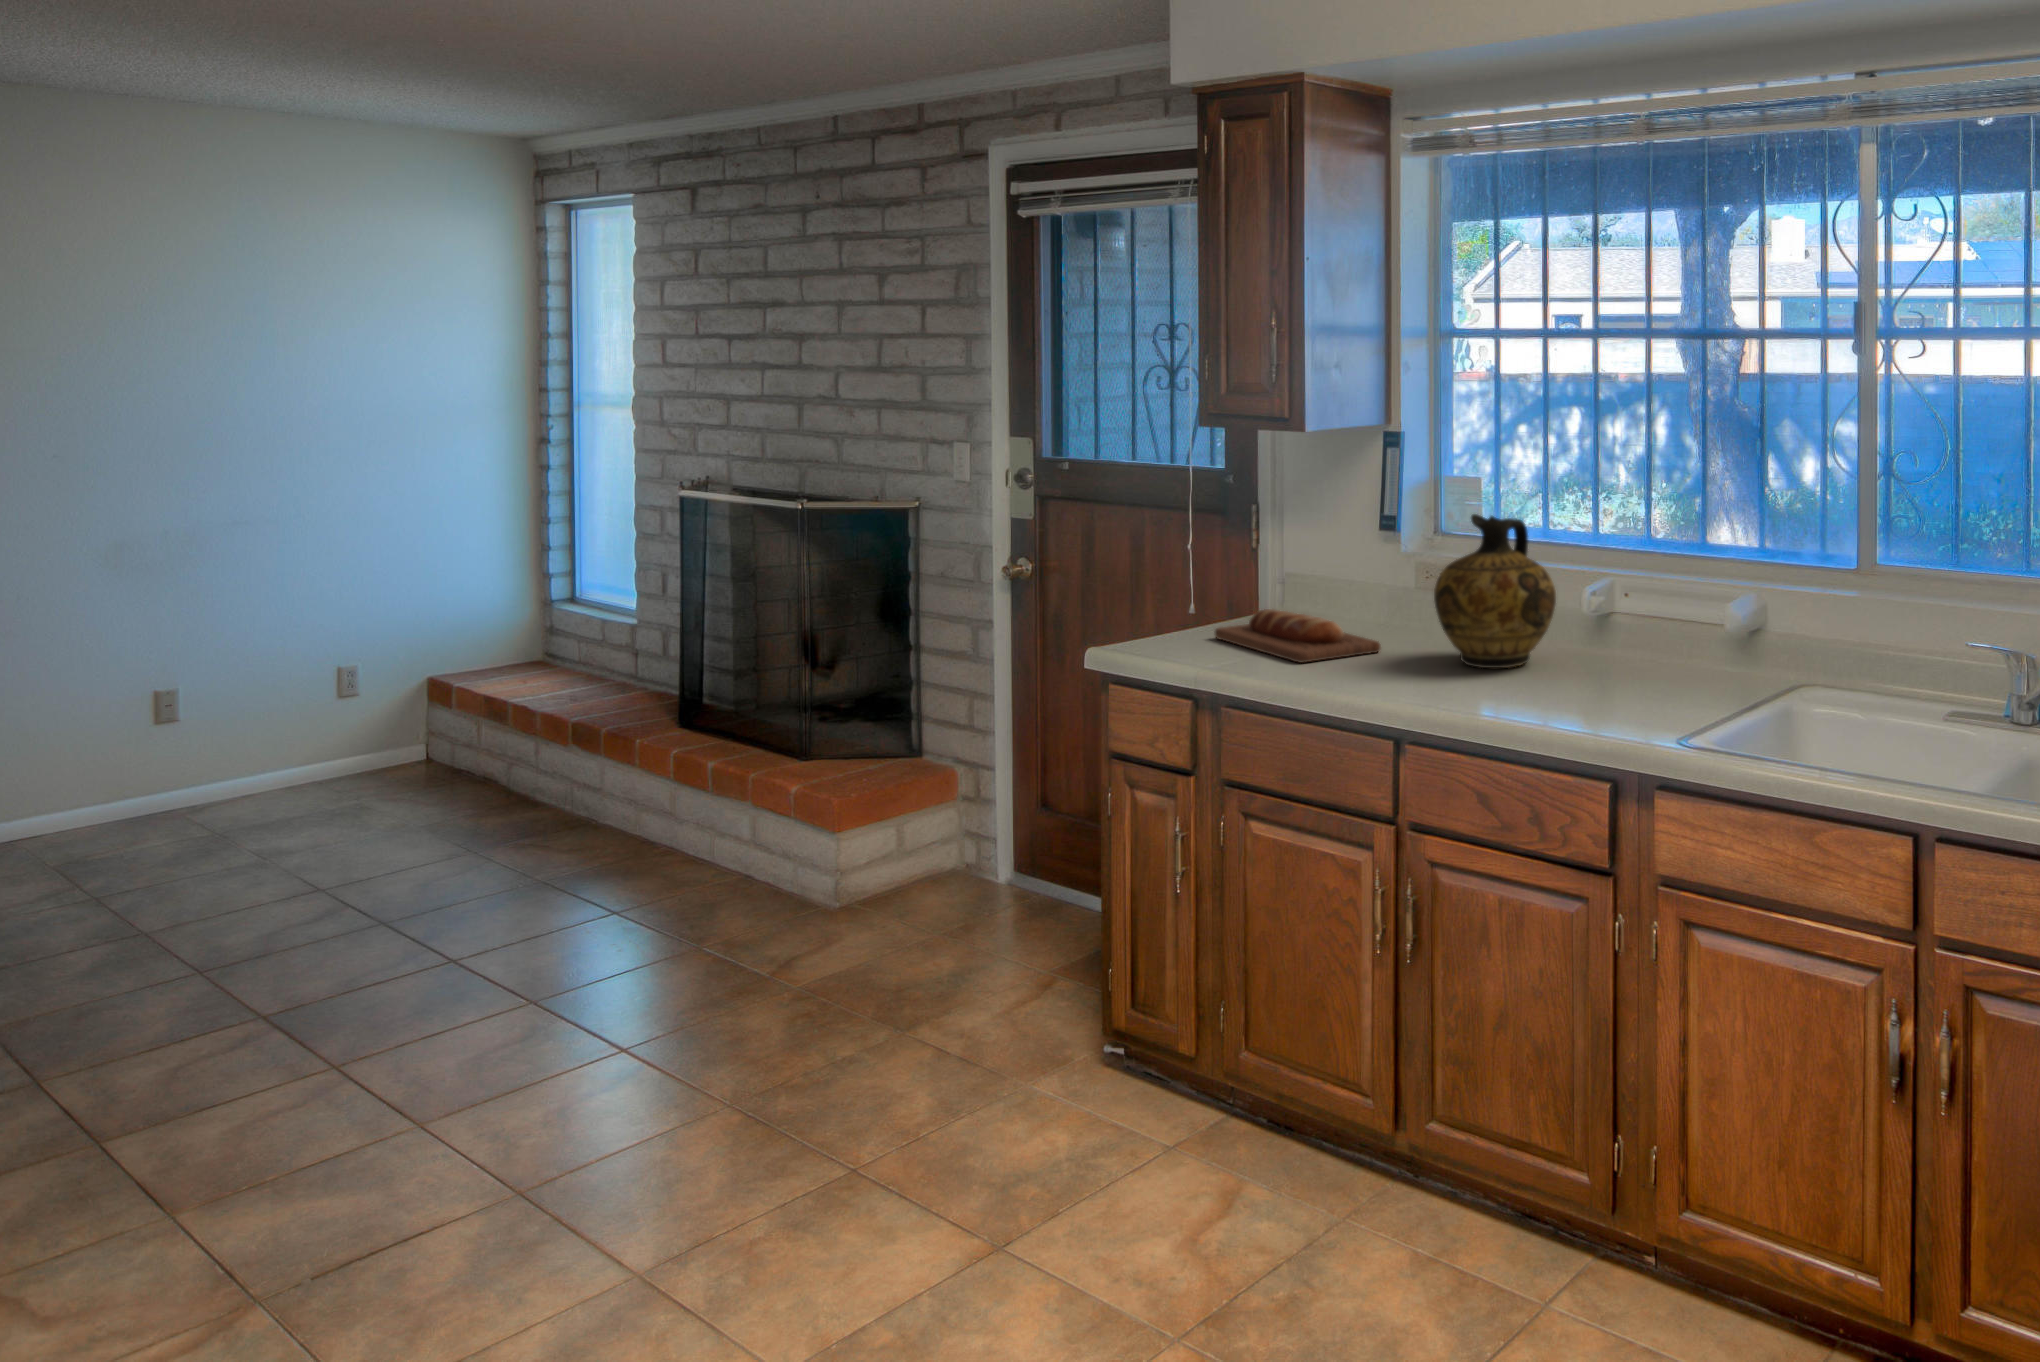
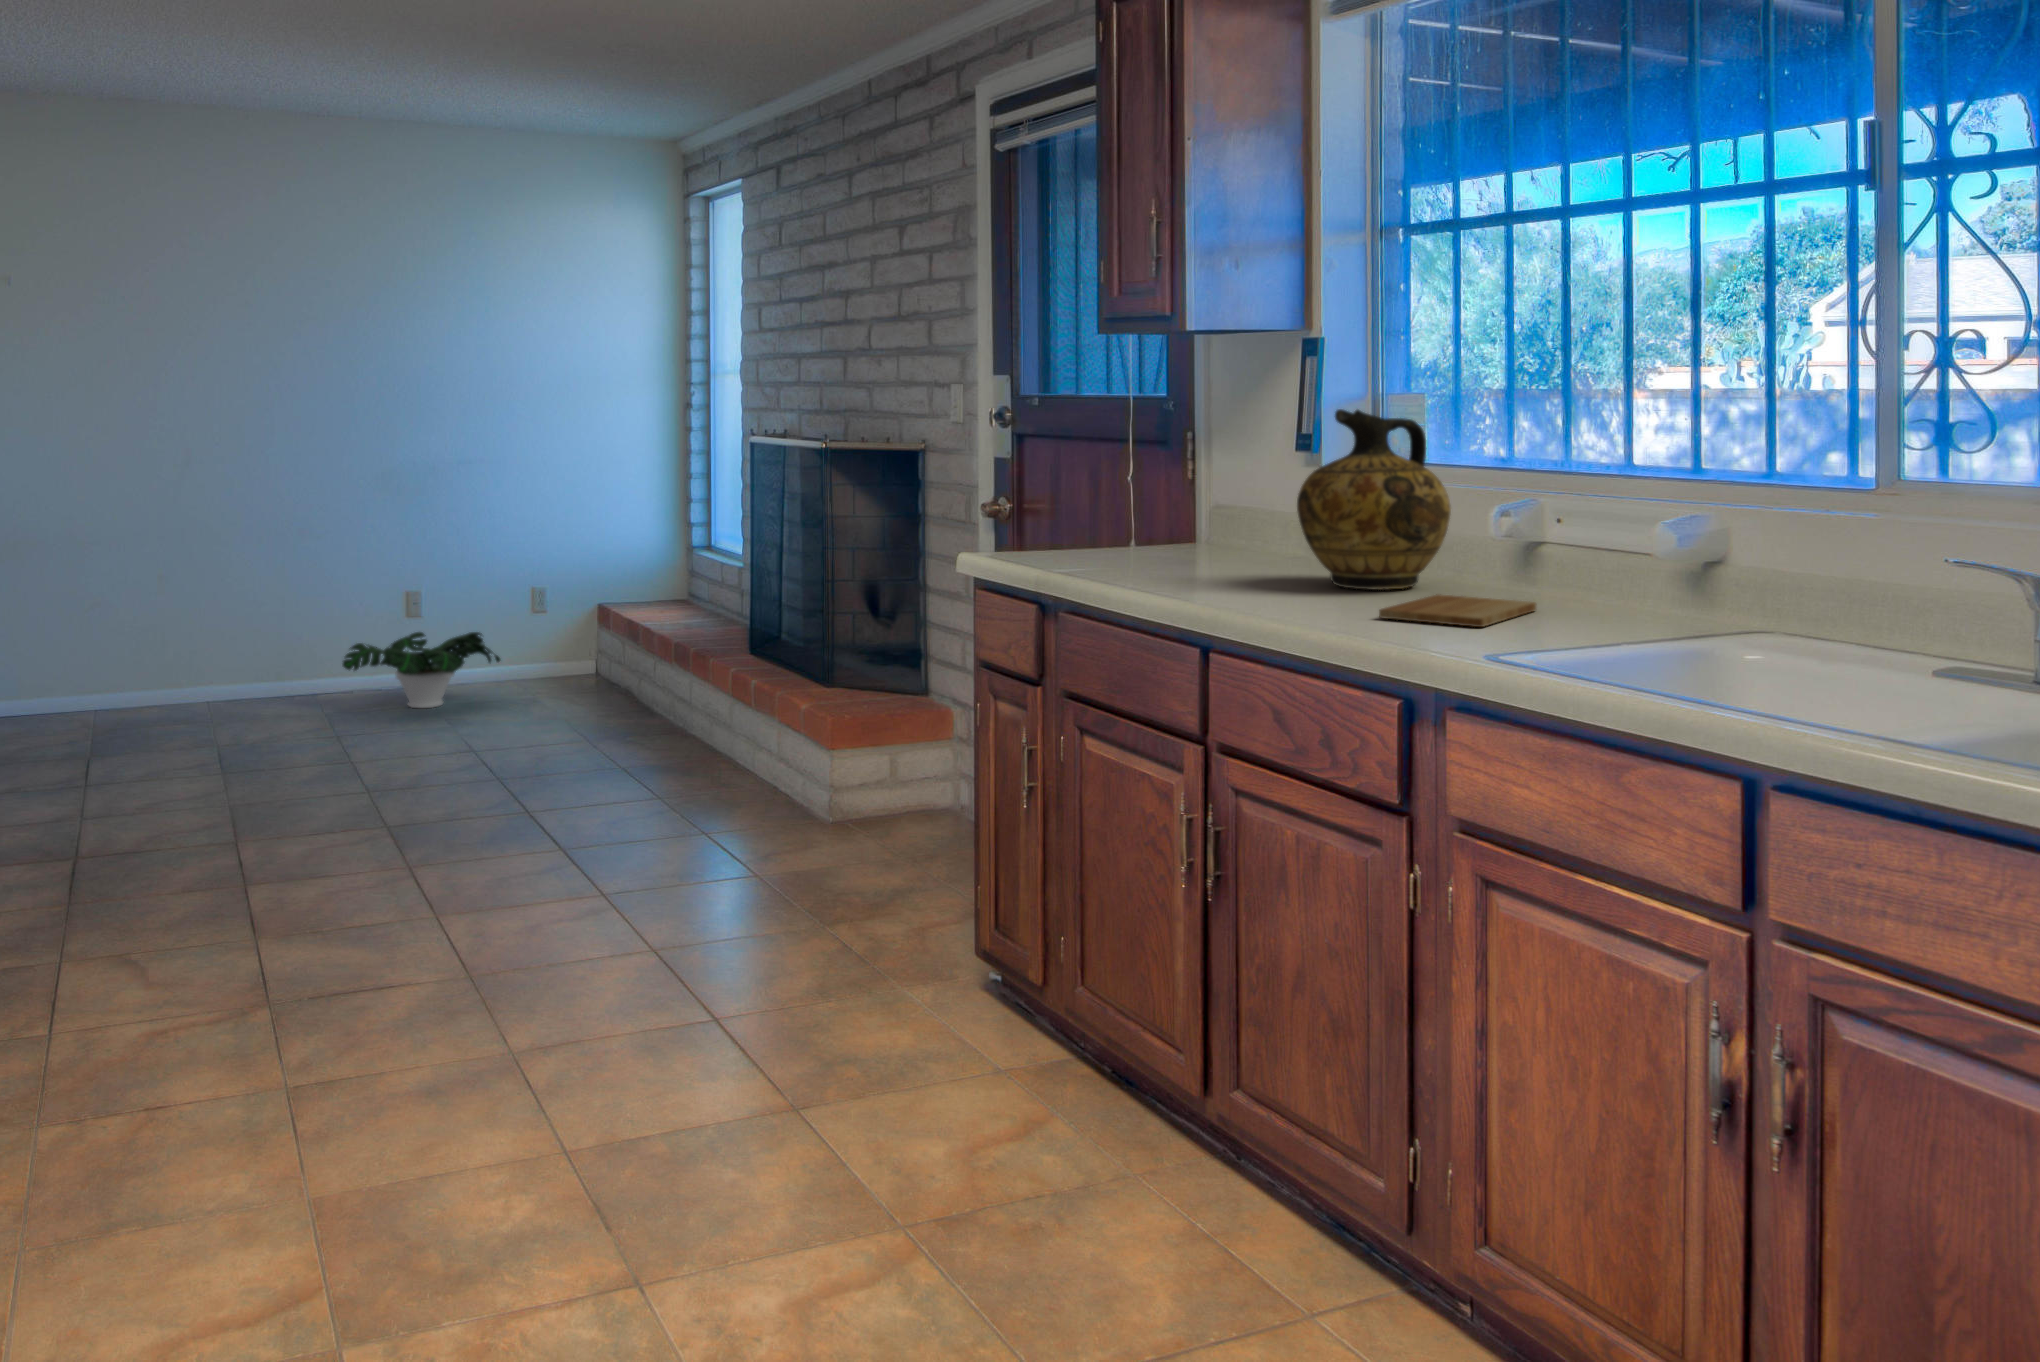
bread loaf: present [1215,609,1381,663] -> none [1099,527,1257,575]
cutting board: none [1556,674,1648,709] -> present [1379,594,1536,627]
potted plant: none [78,730,321,837] -> present [343,632,500,708]

